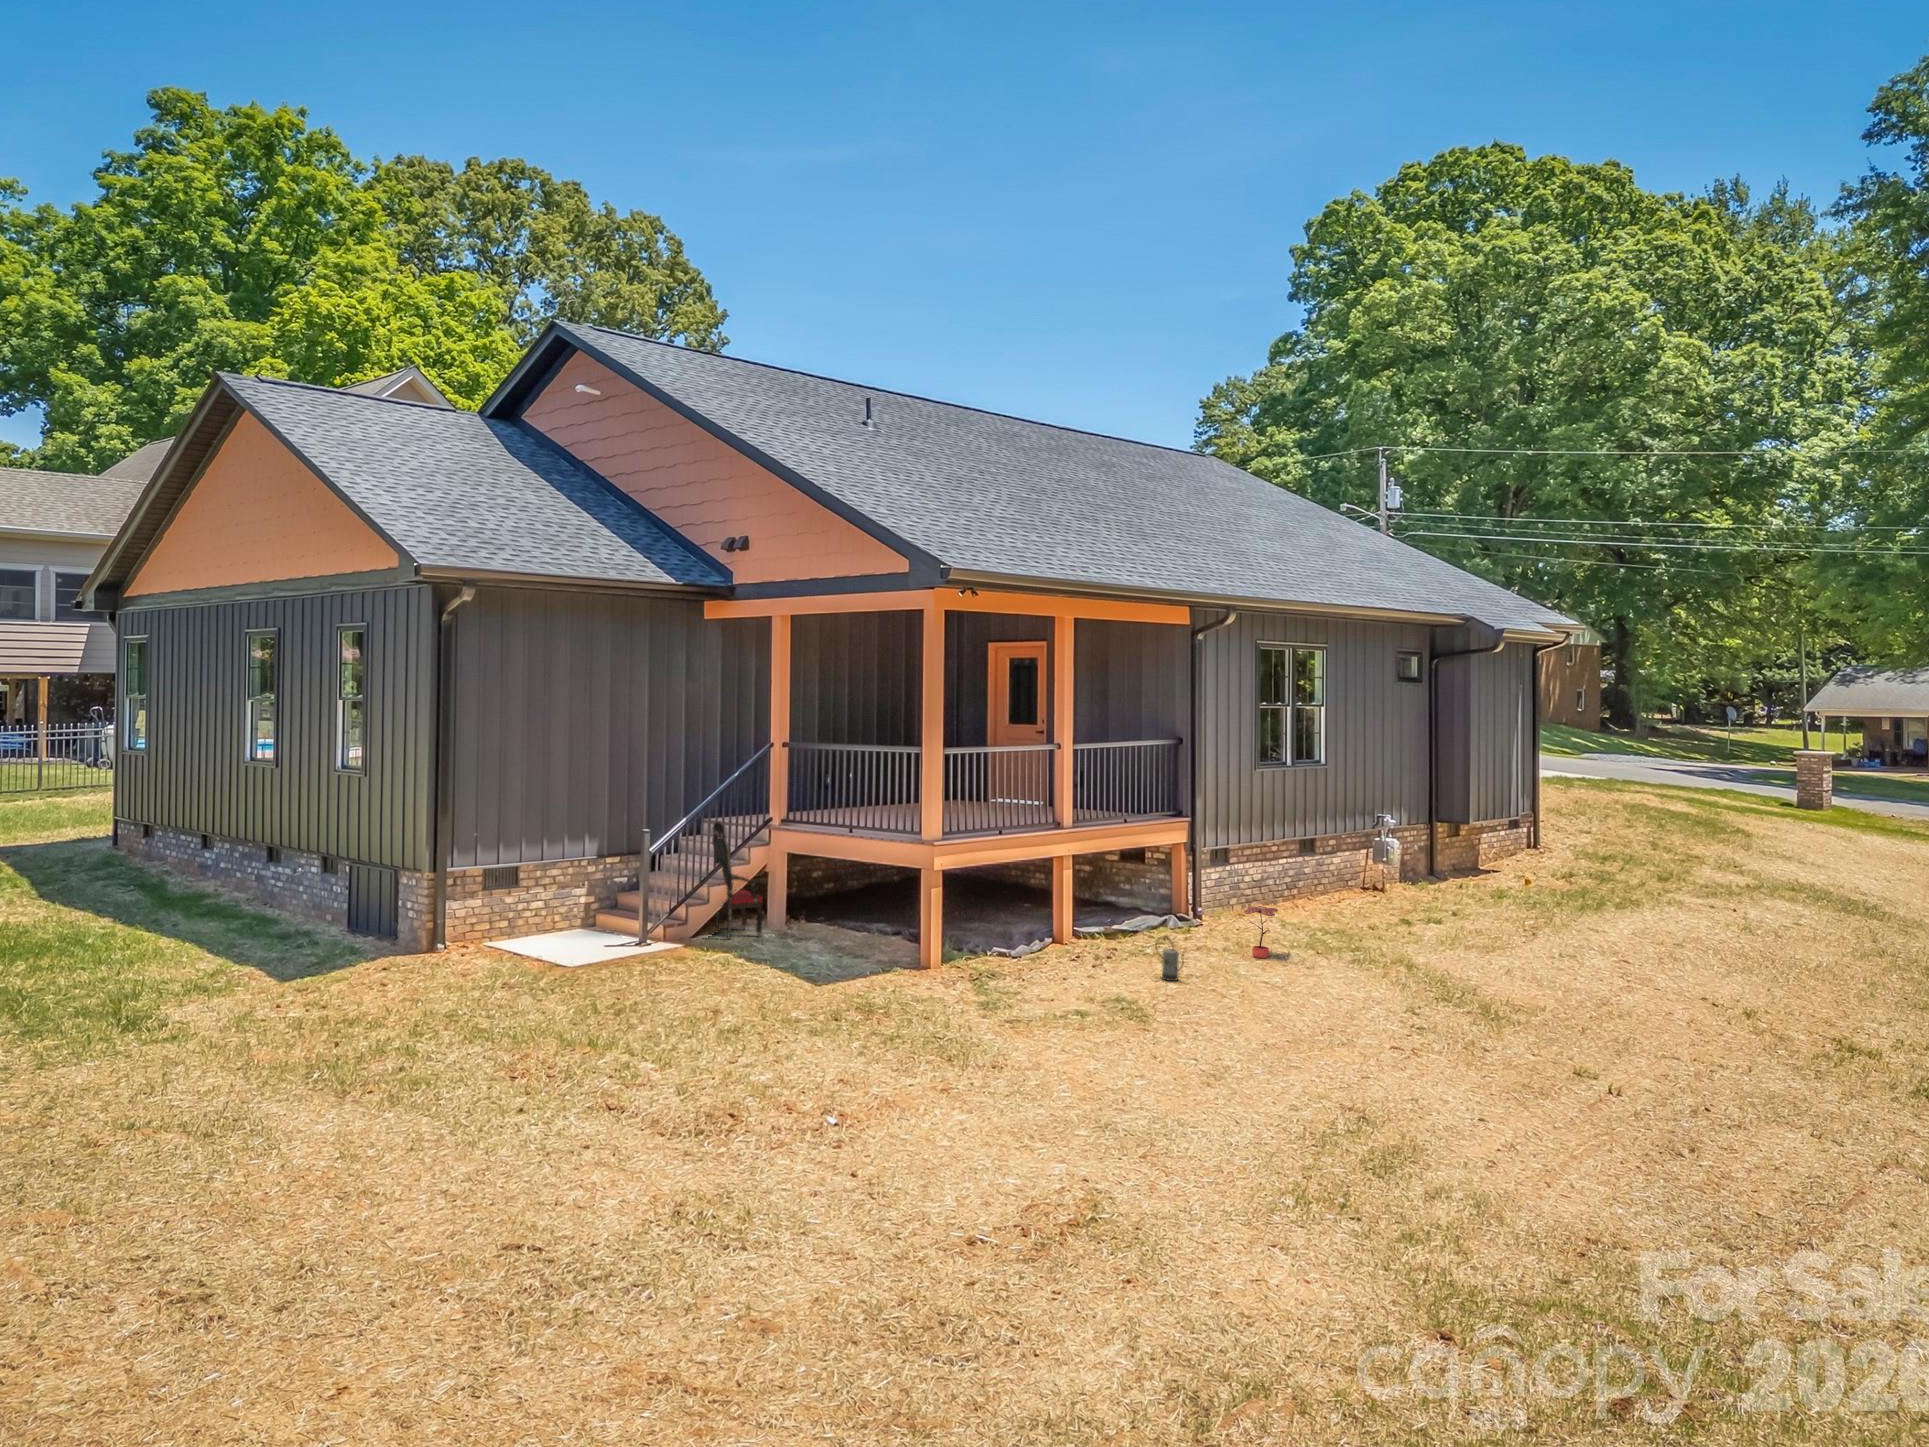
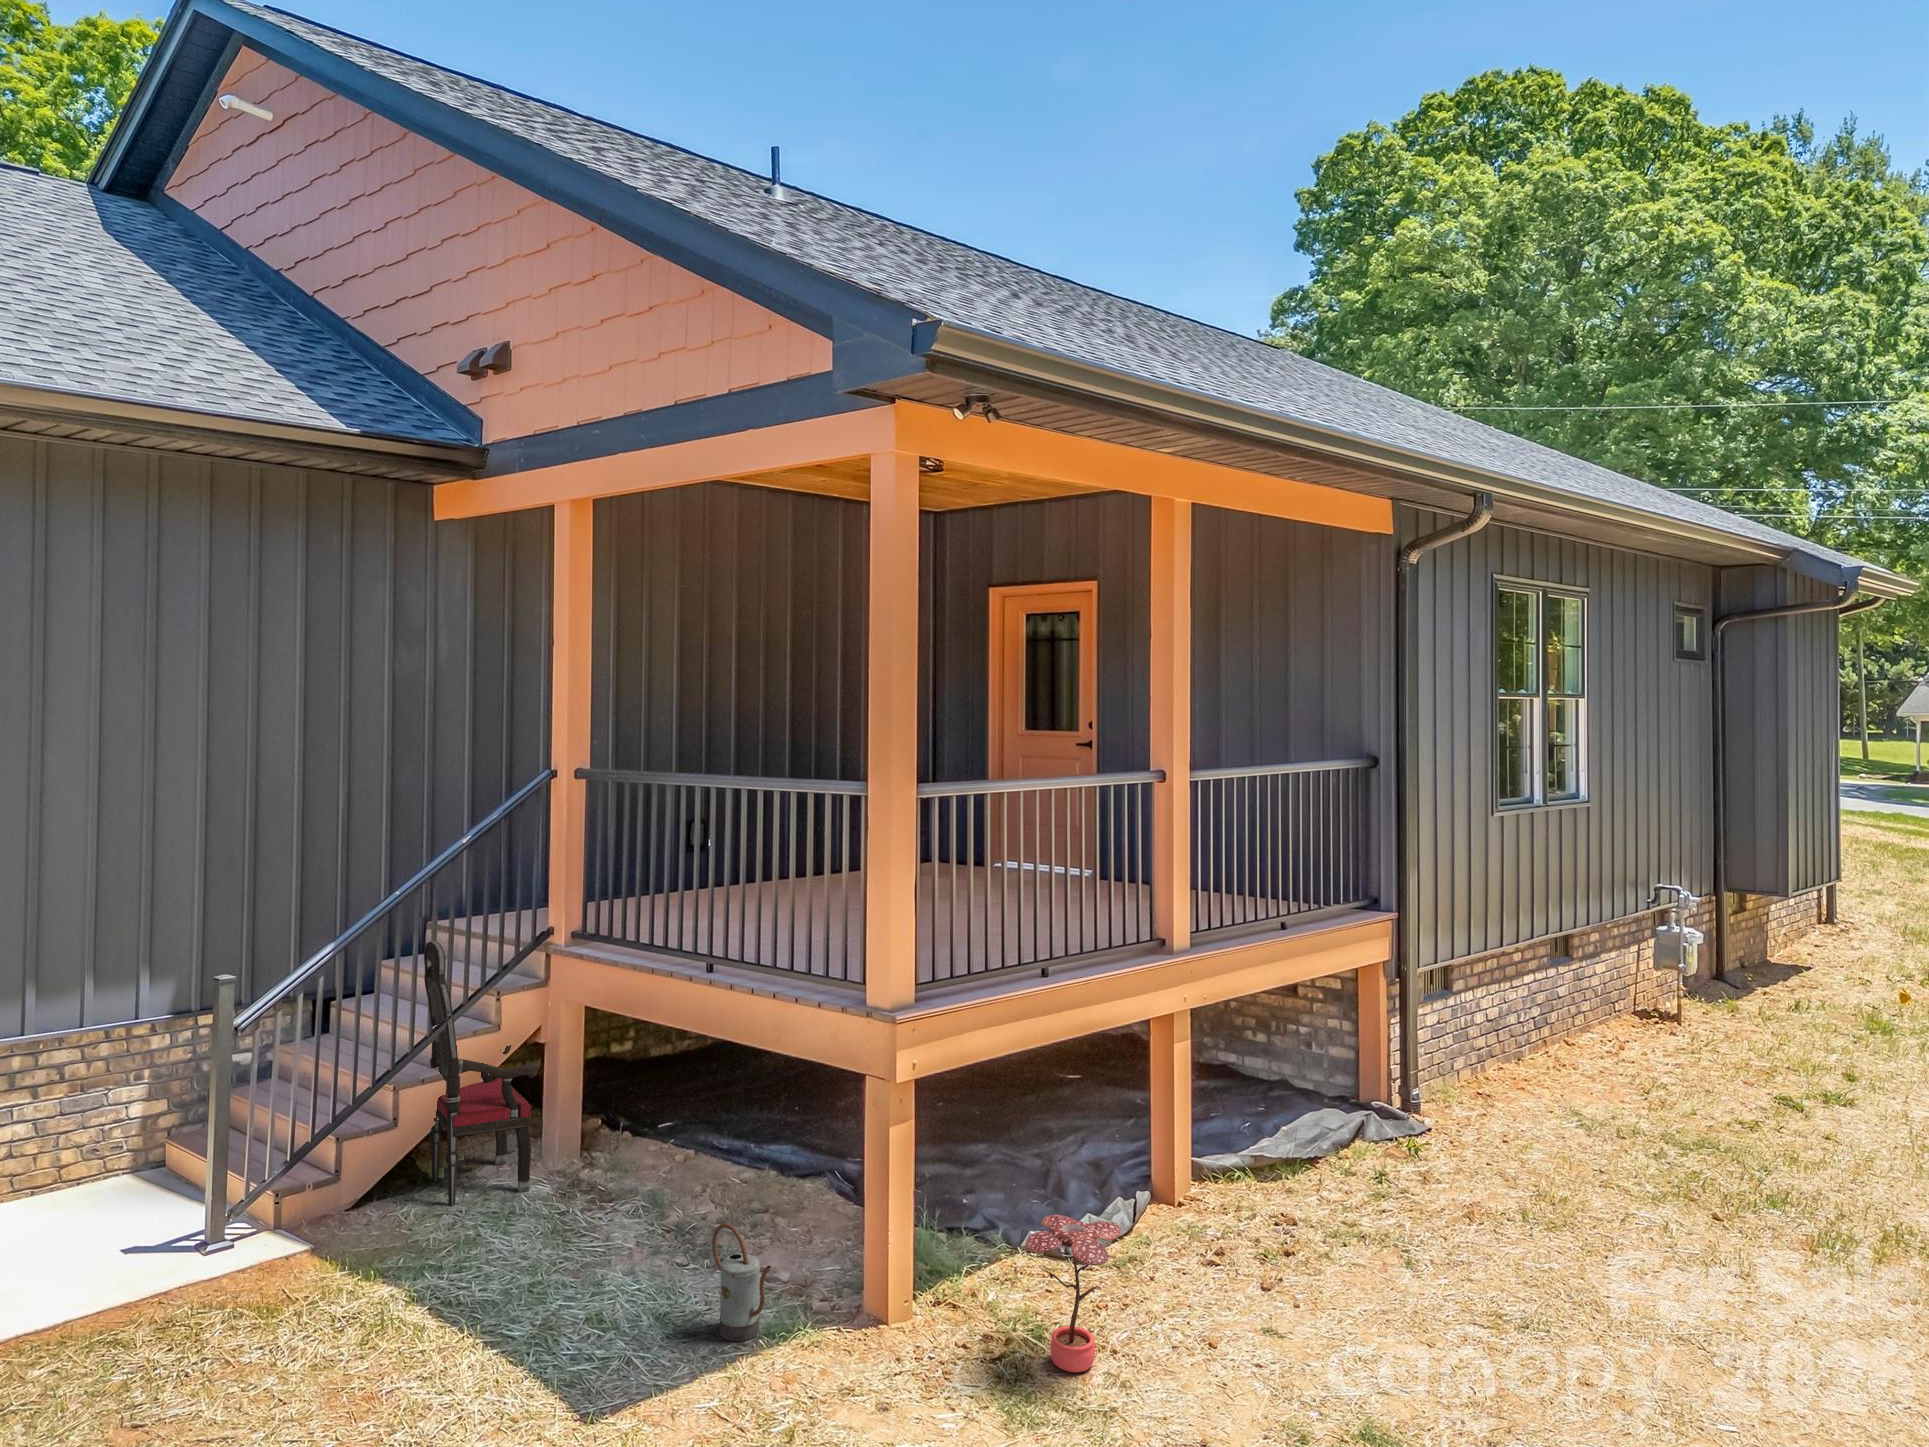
potted plant: present [1244,907,1278,958] -> present [1025,1215,1121,1372]
watering can: present [1155,936,1187,981] -> present [712,1223,771,1342]

